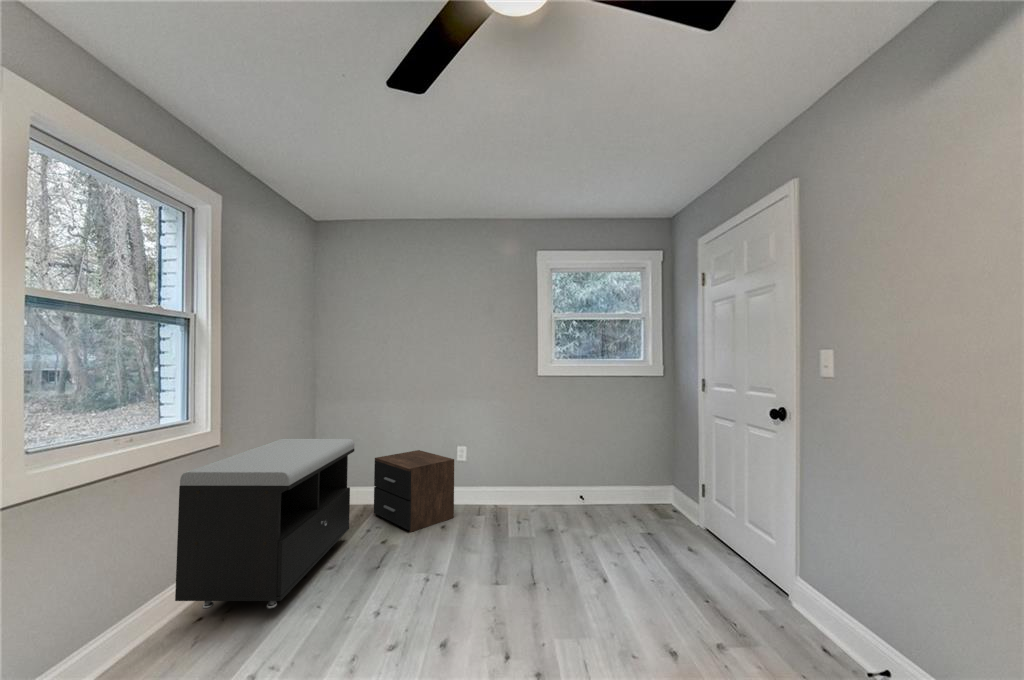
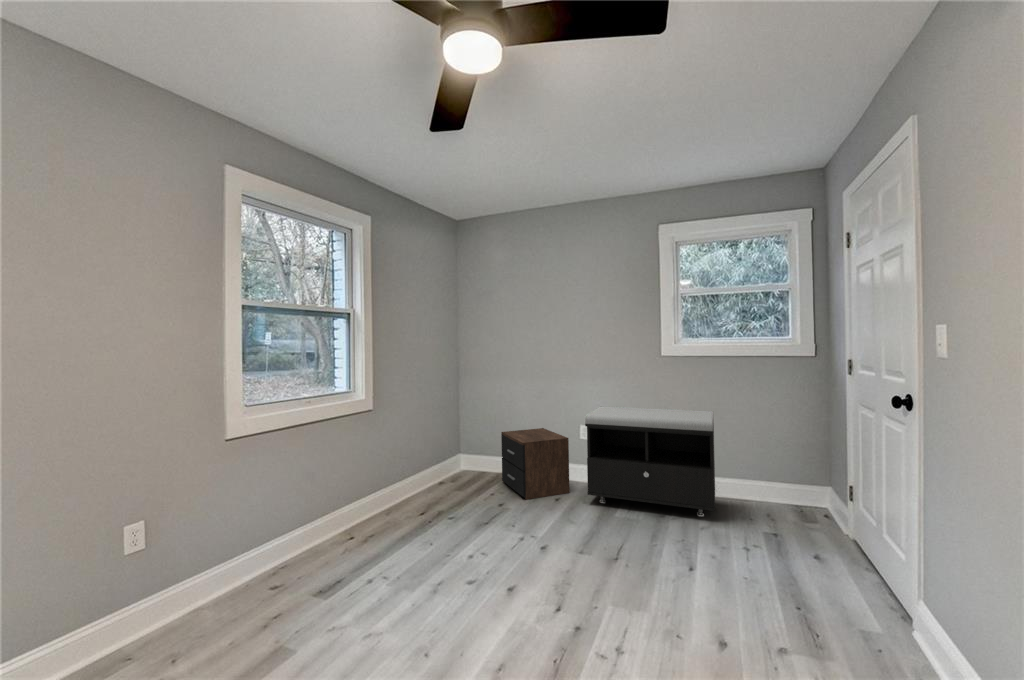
storage bench: present [175,439,354,609] -> present [585,406,715,517]

